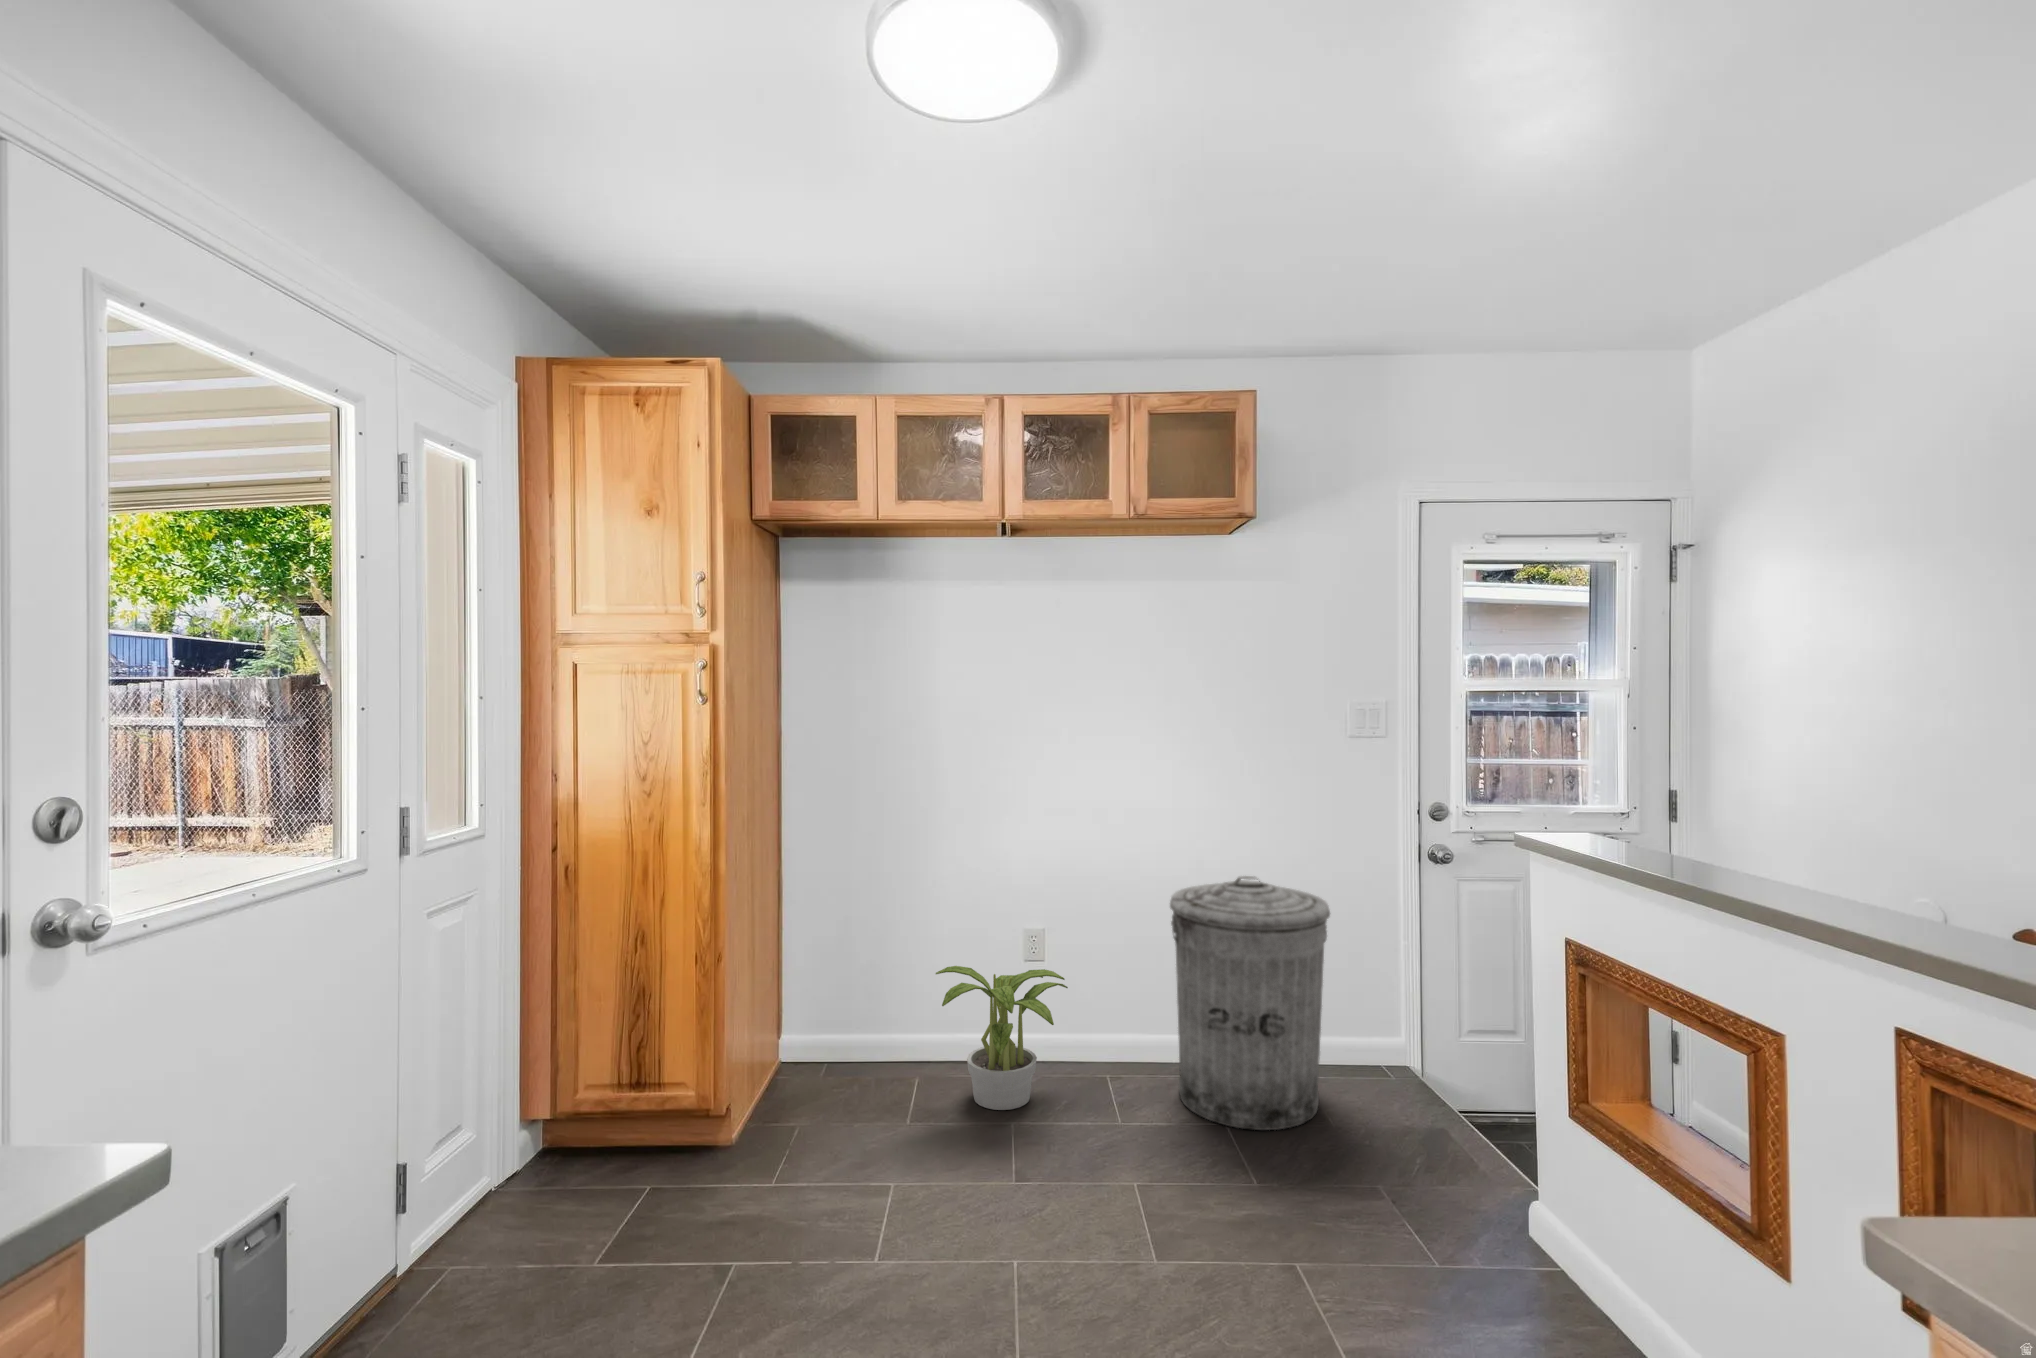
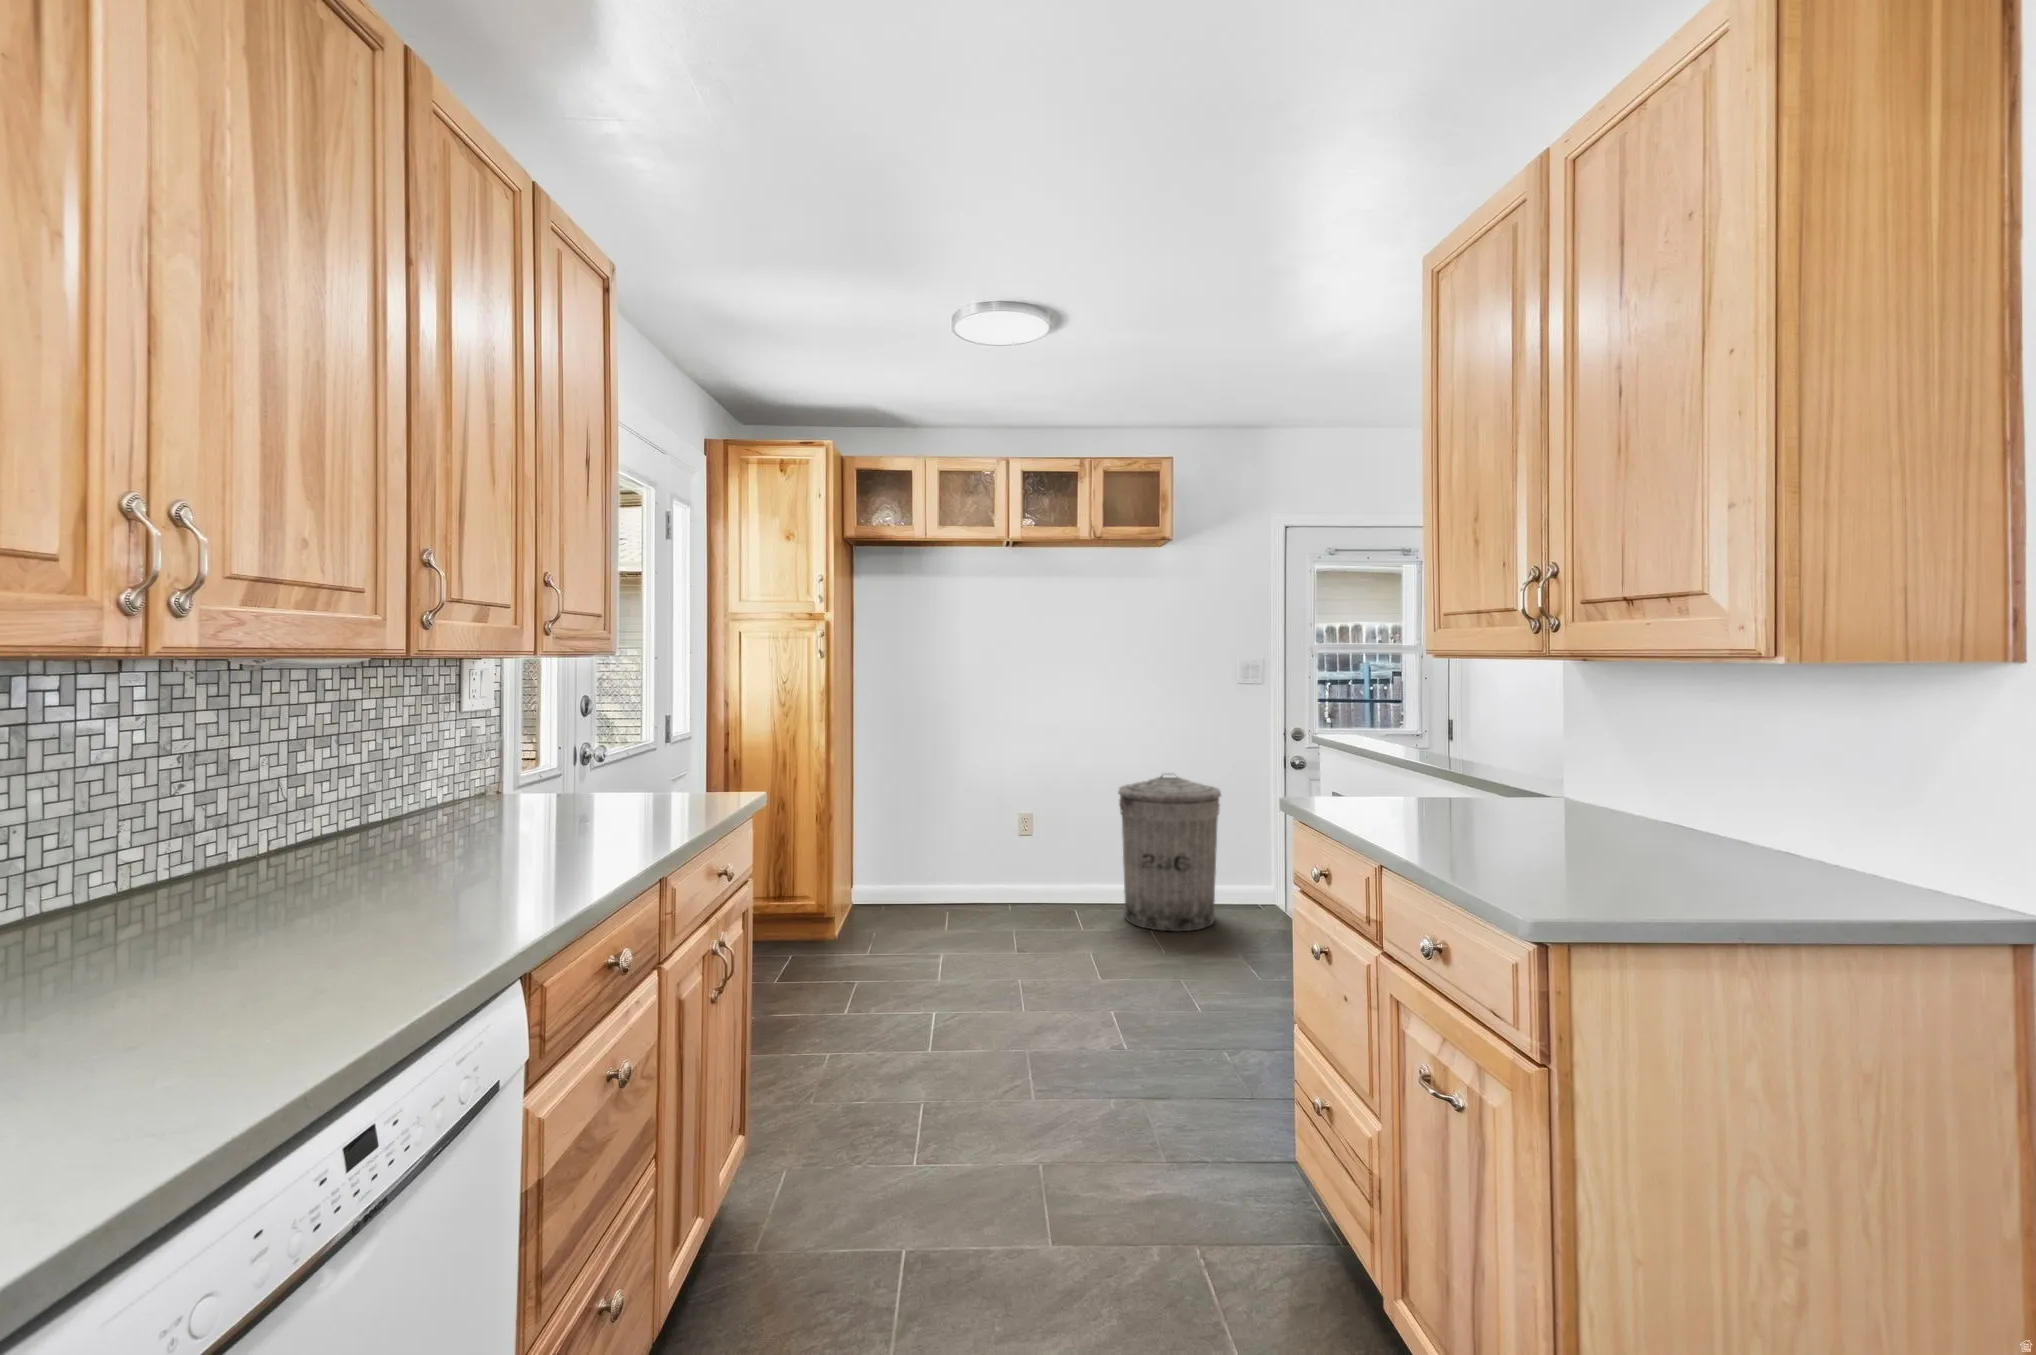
potted plant: present [936,966,1068,1110] -> none [965,834,1052,924]

